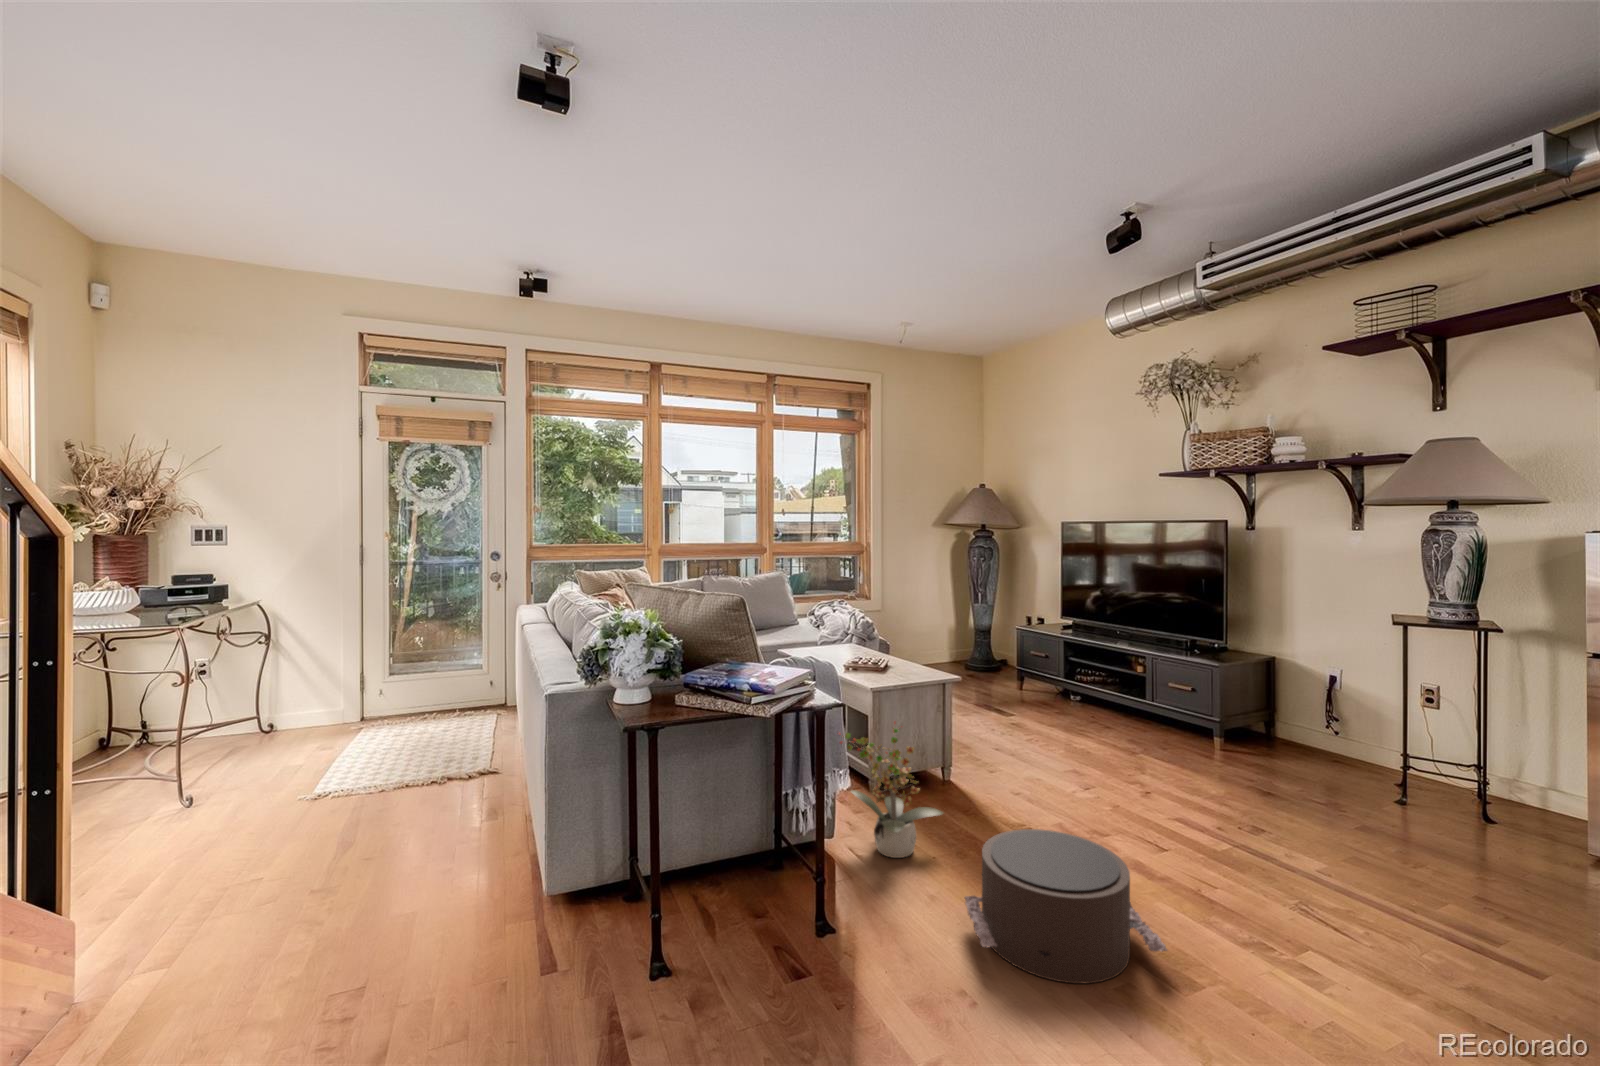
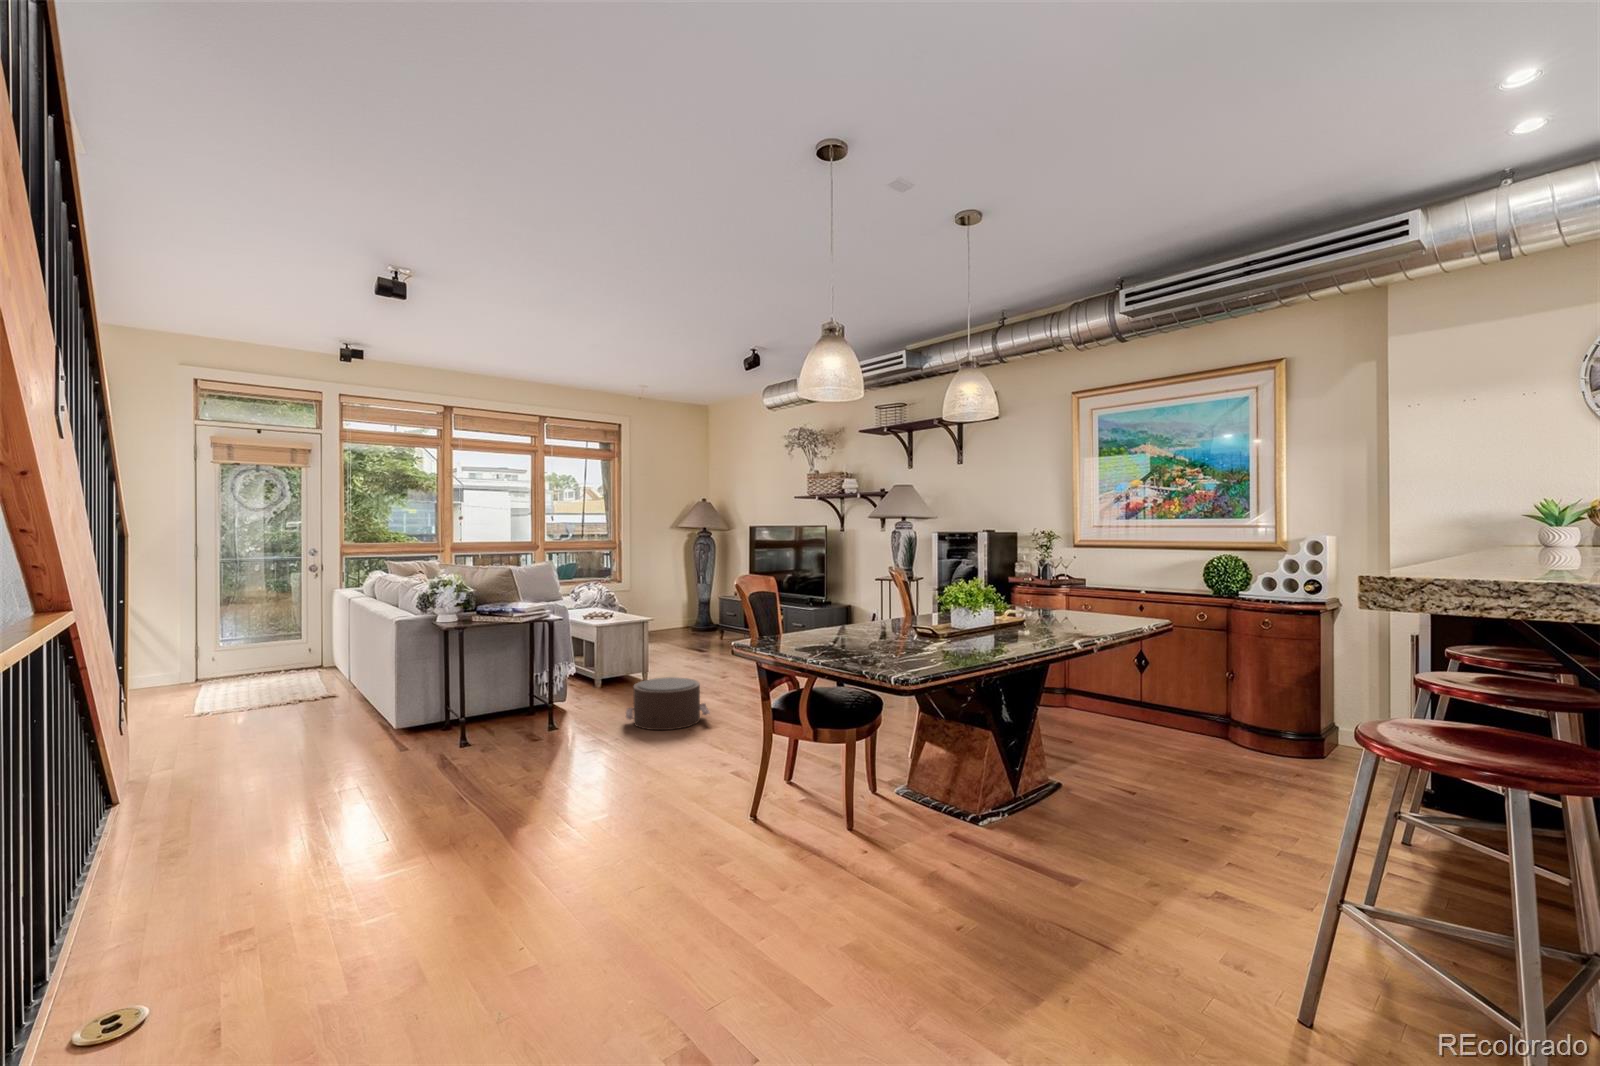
potted plant: present [839,722,943,858] -> none [569,637,630,707]

